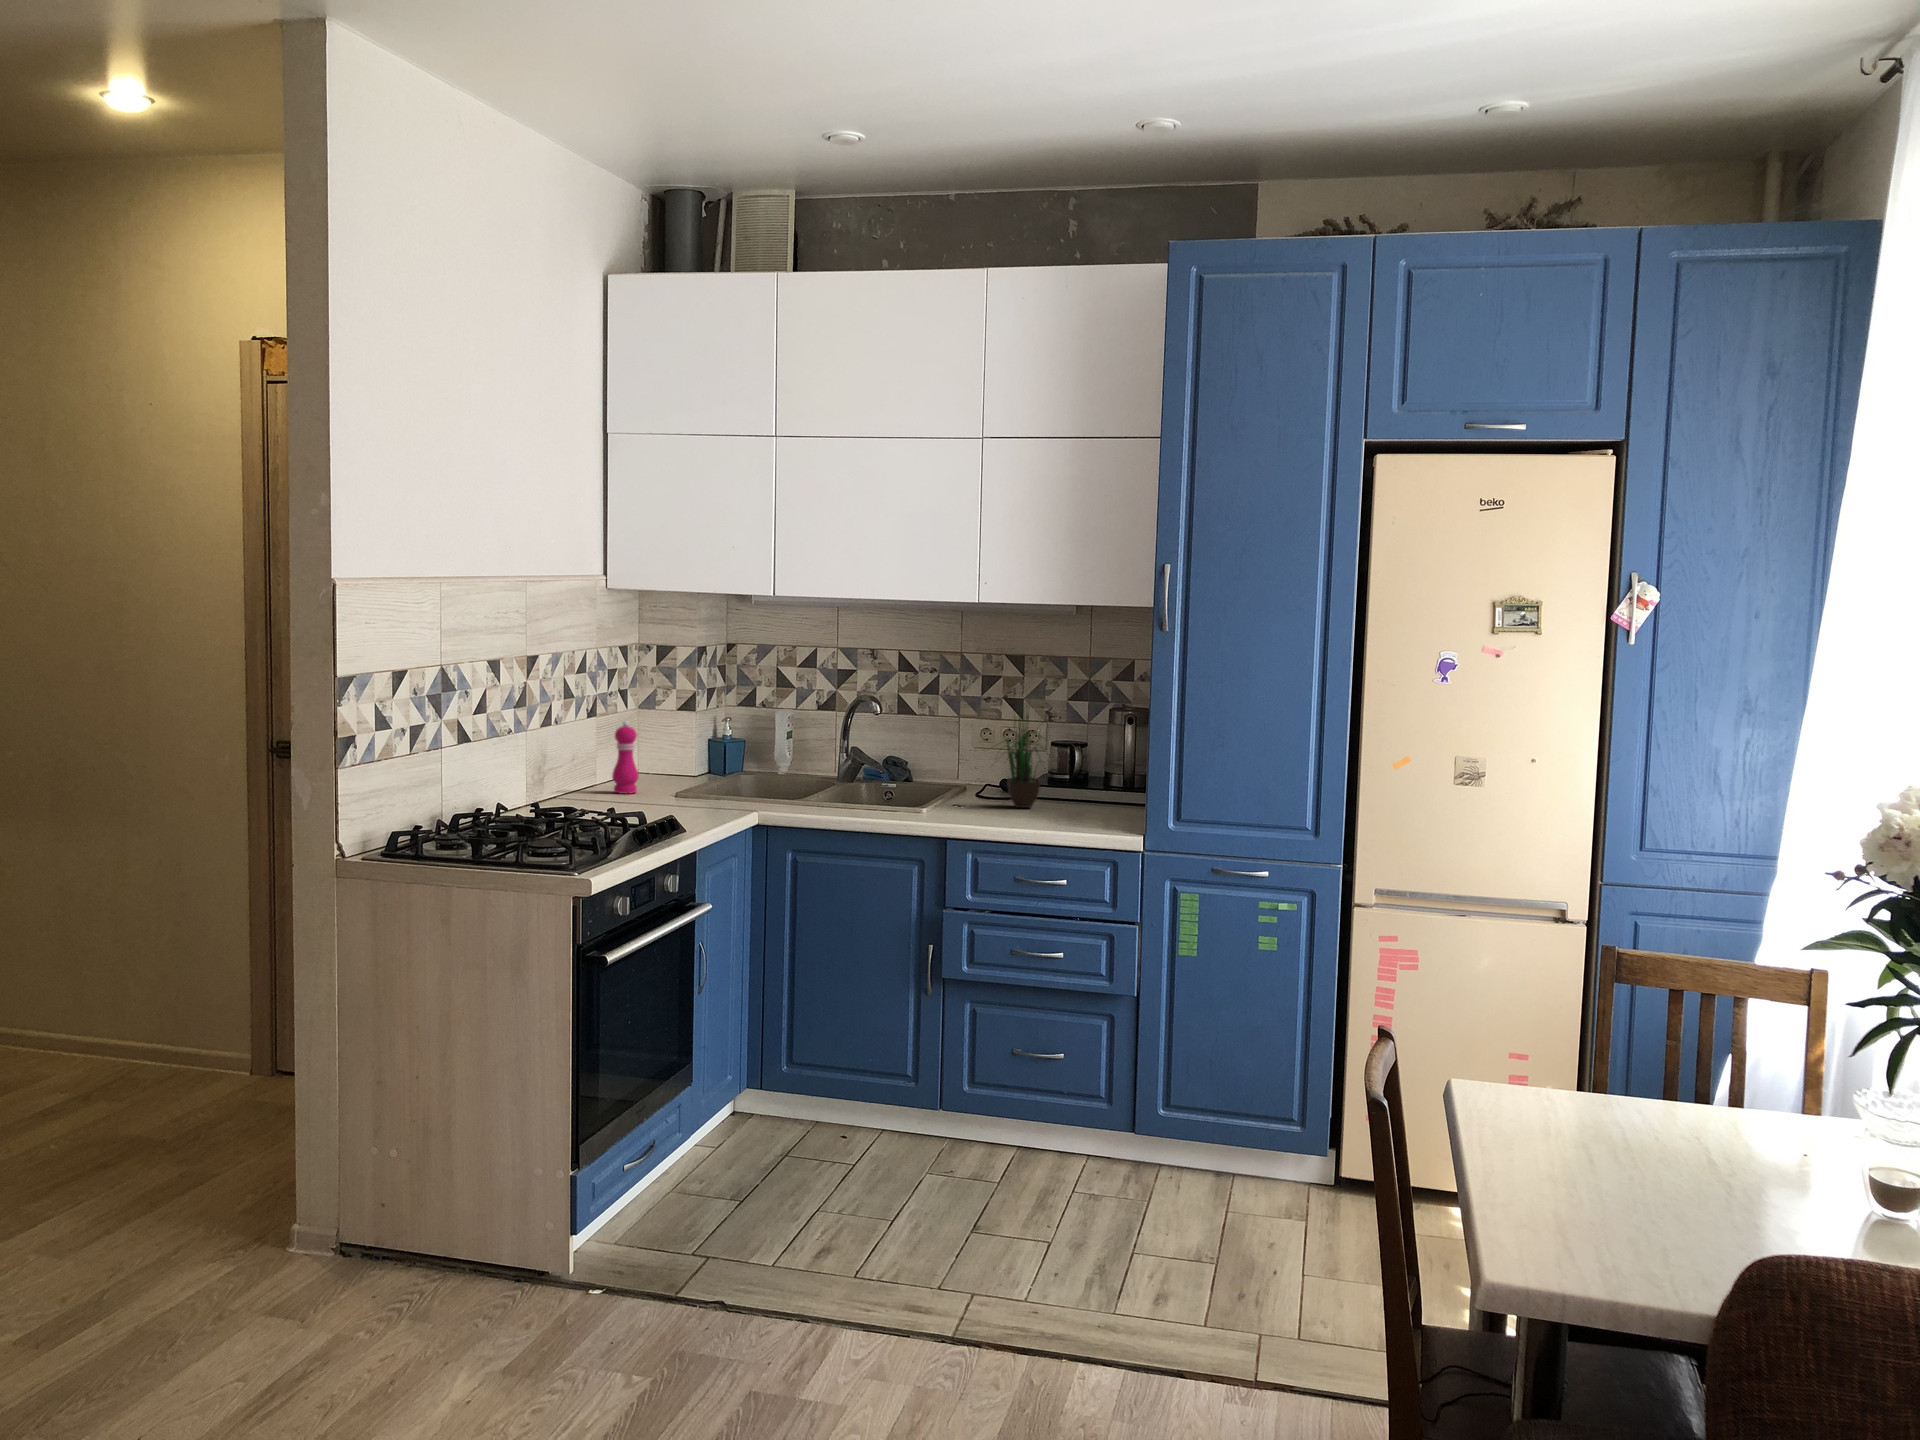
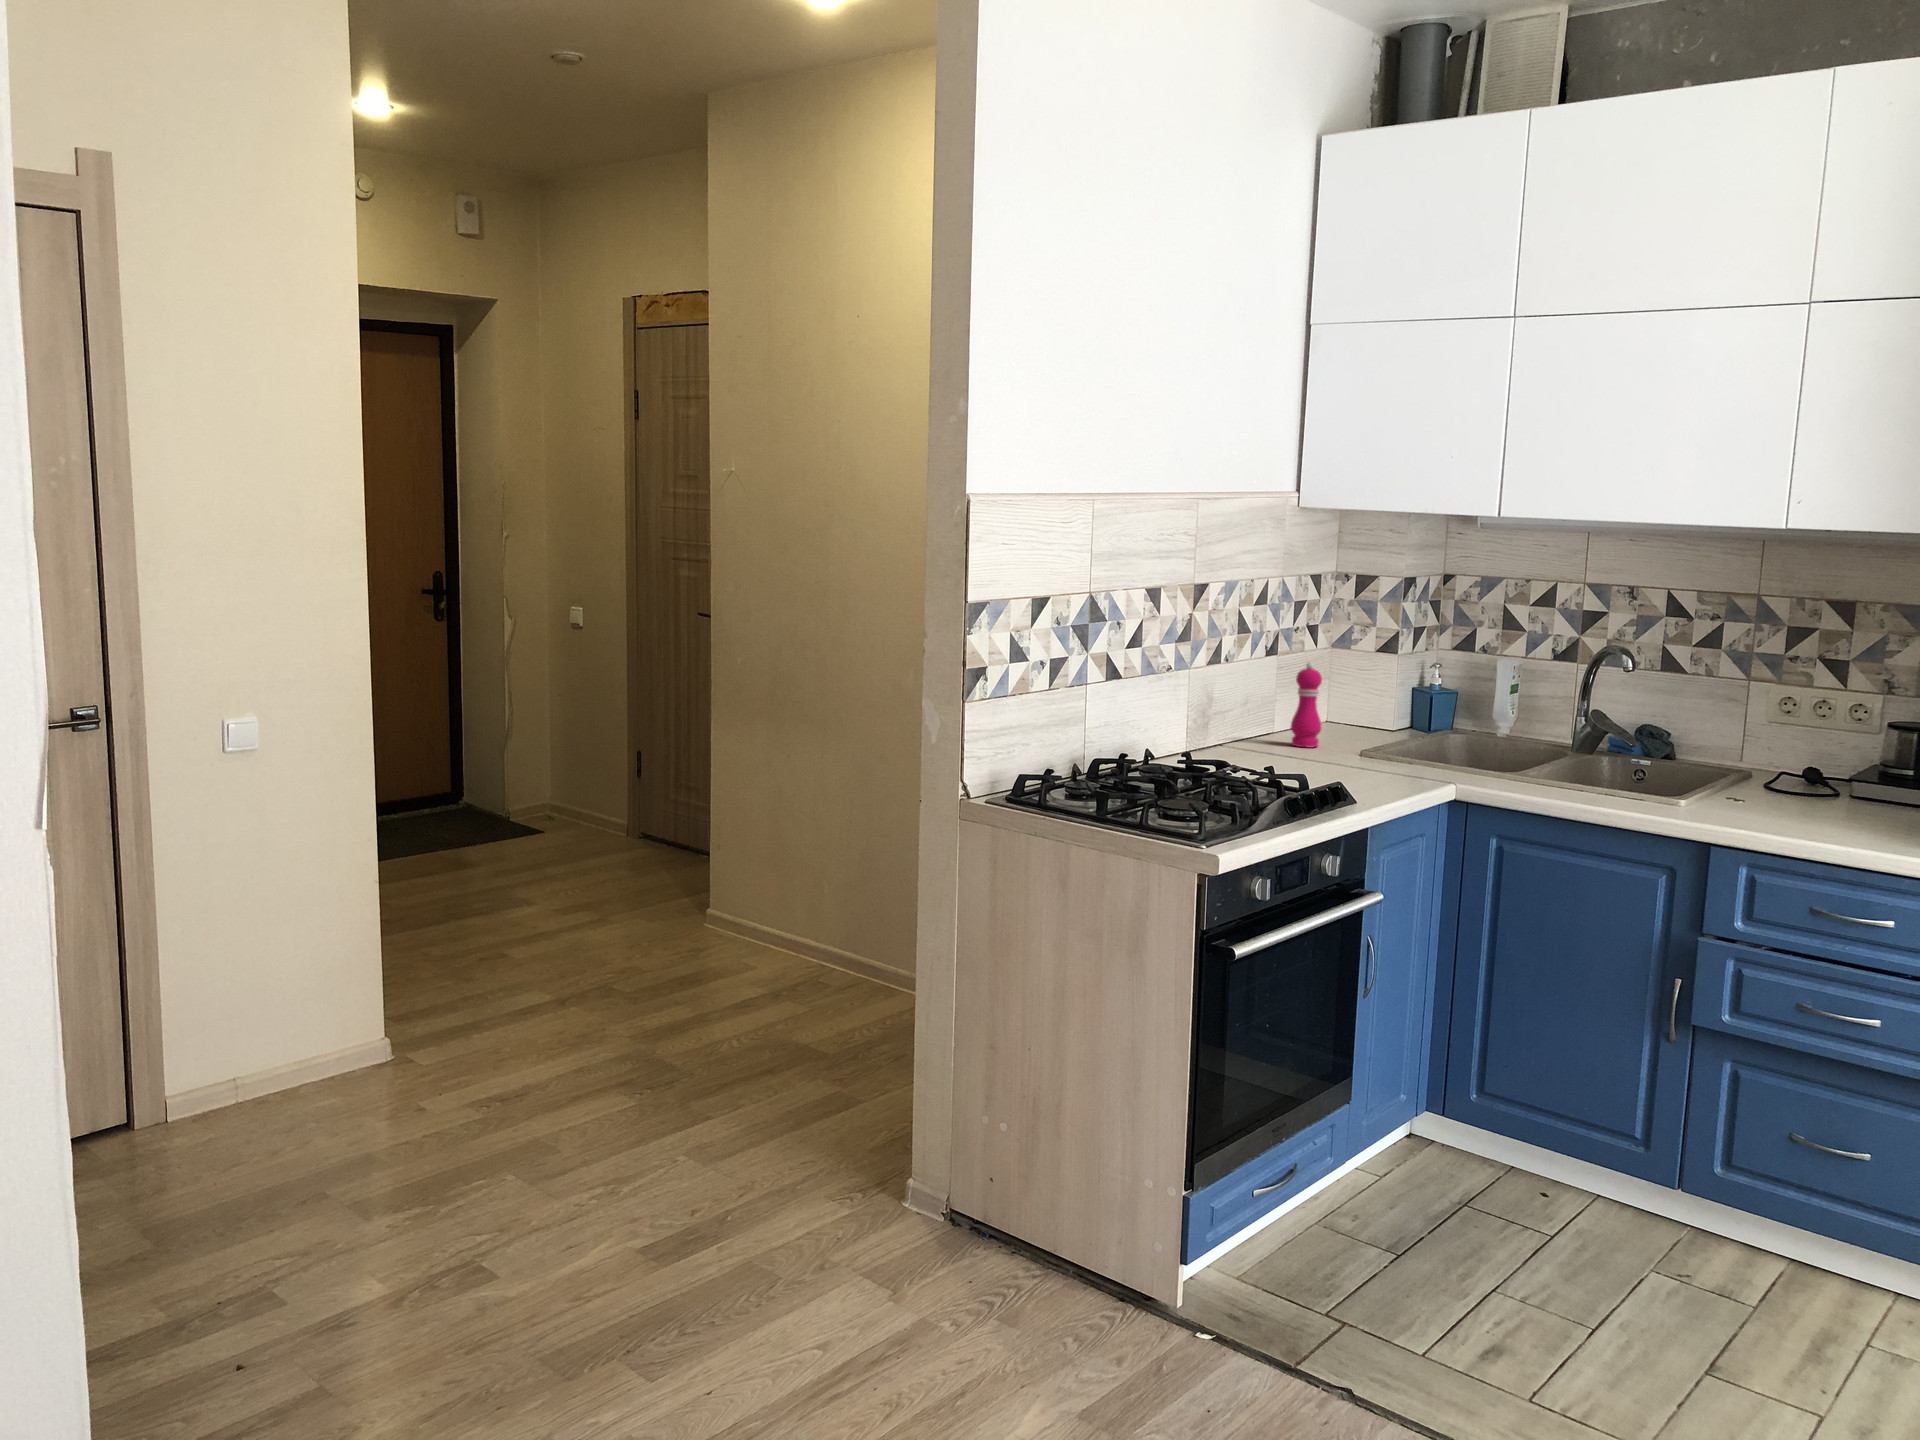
potted plant: present [1006,703,1048,808] -> none [1781,634,1883,809]

